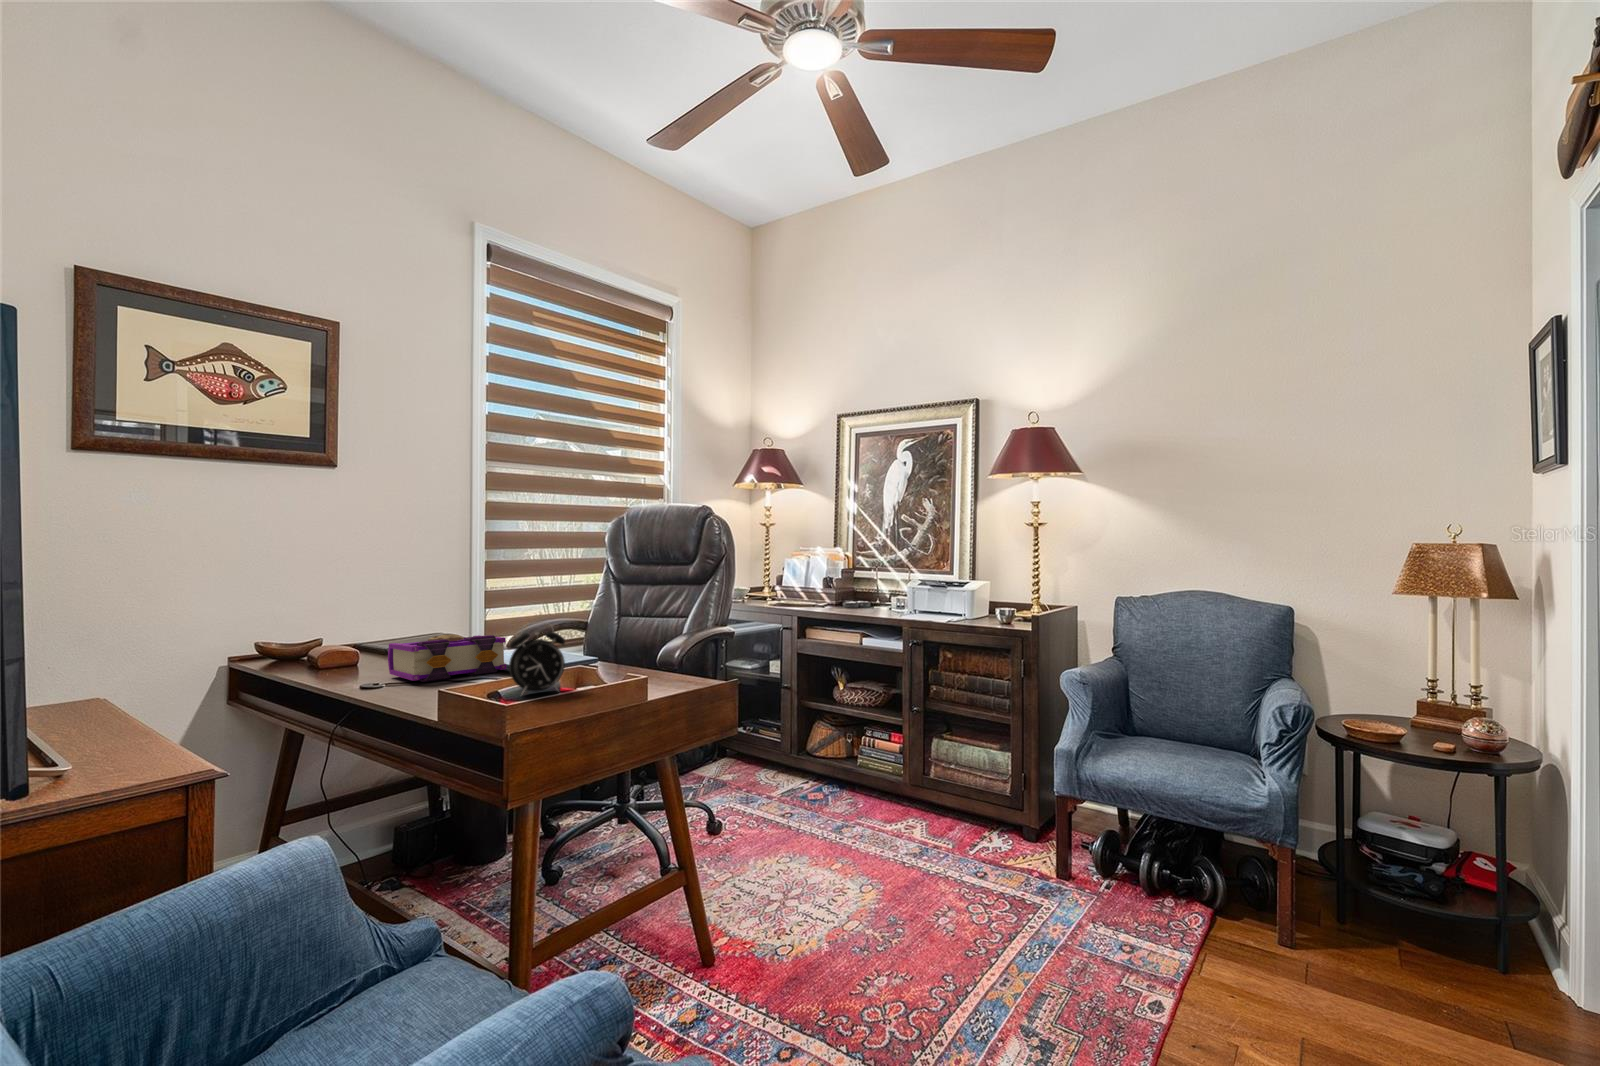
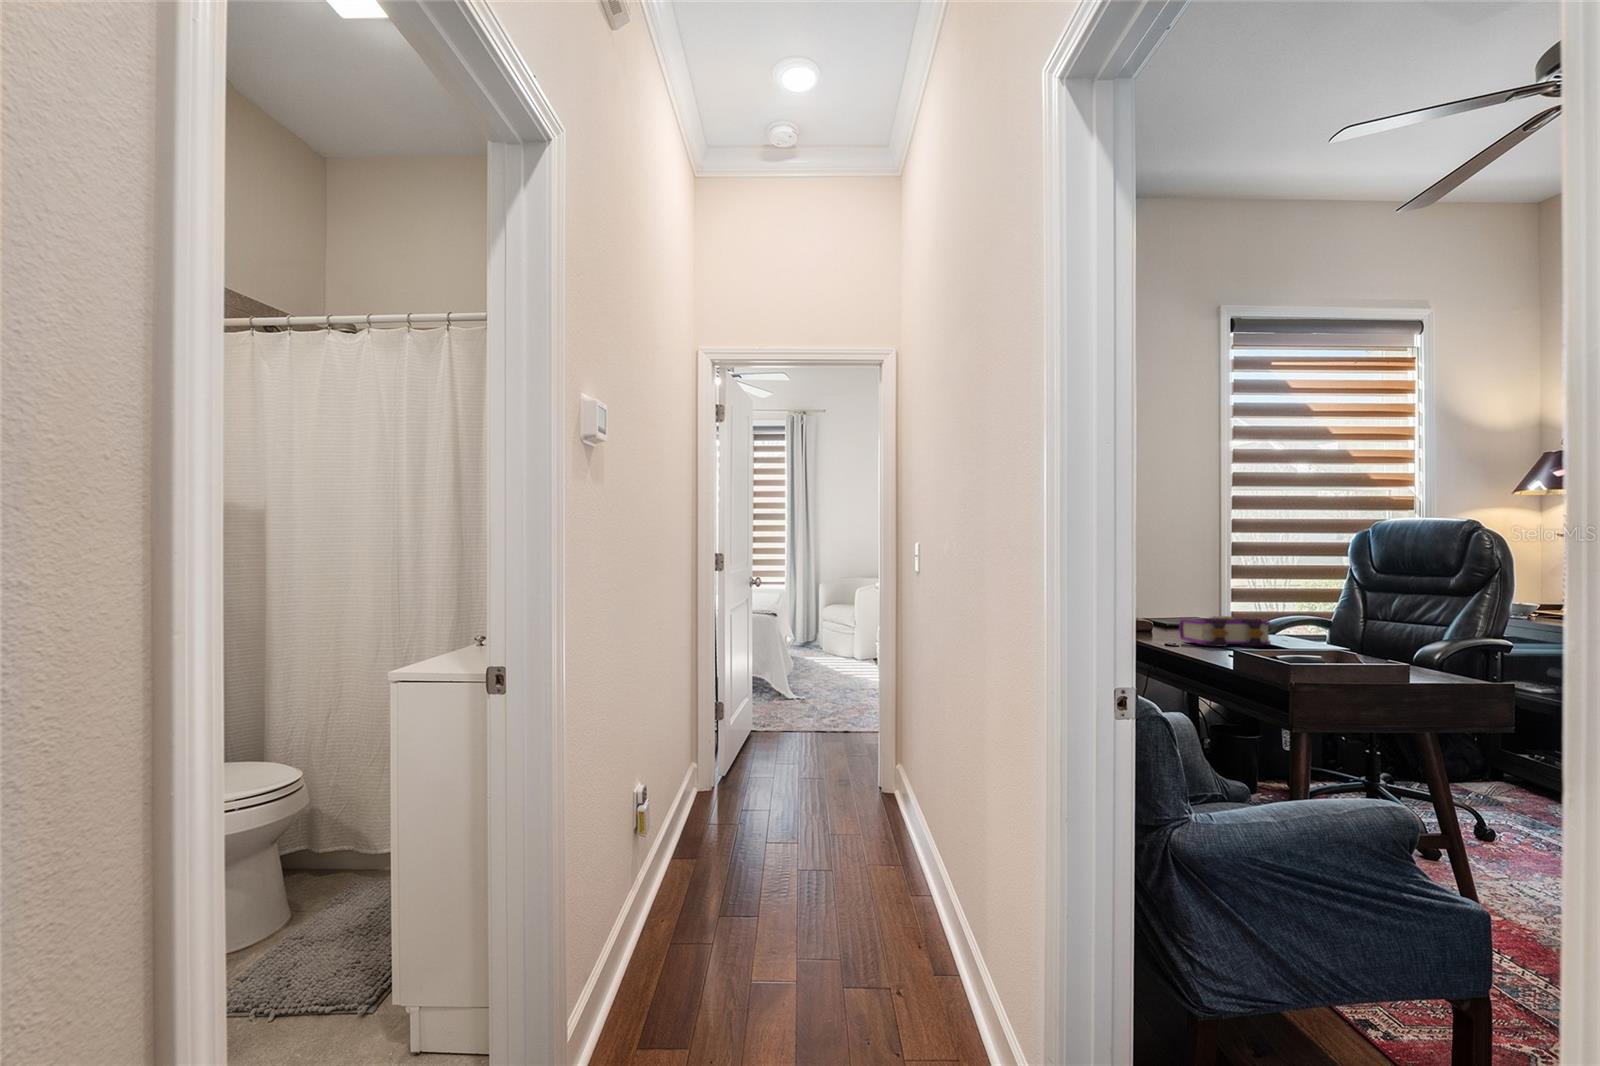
alarm clock: present [509,629,565,693] -> none [1281,608,1329,661]

